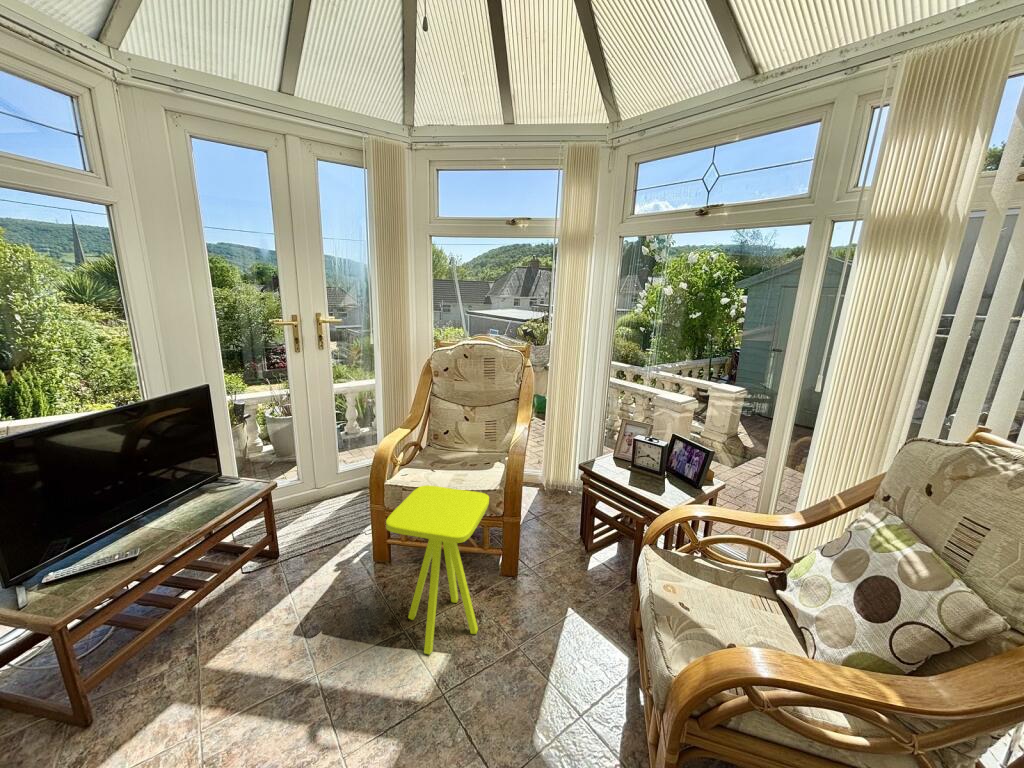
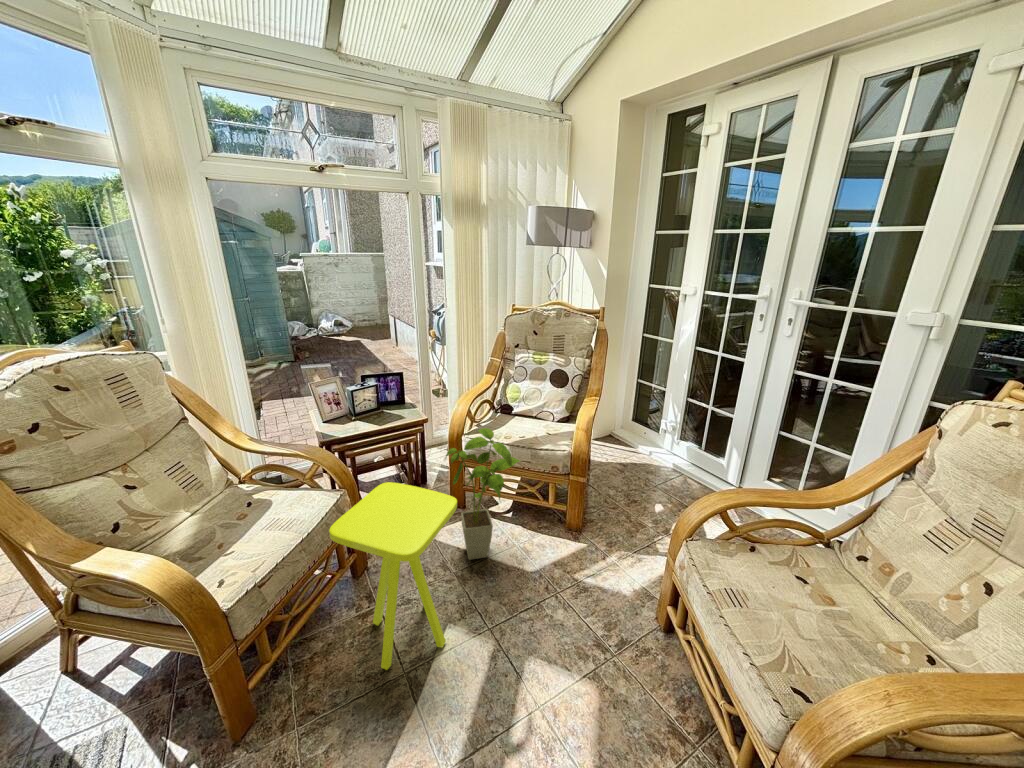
house plant: none [522,509,617,678] -> present [446,428,520,560]

